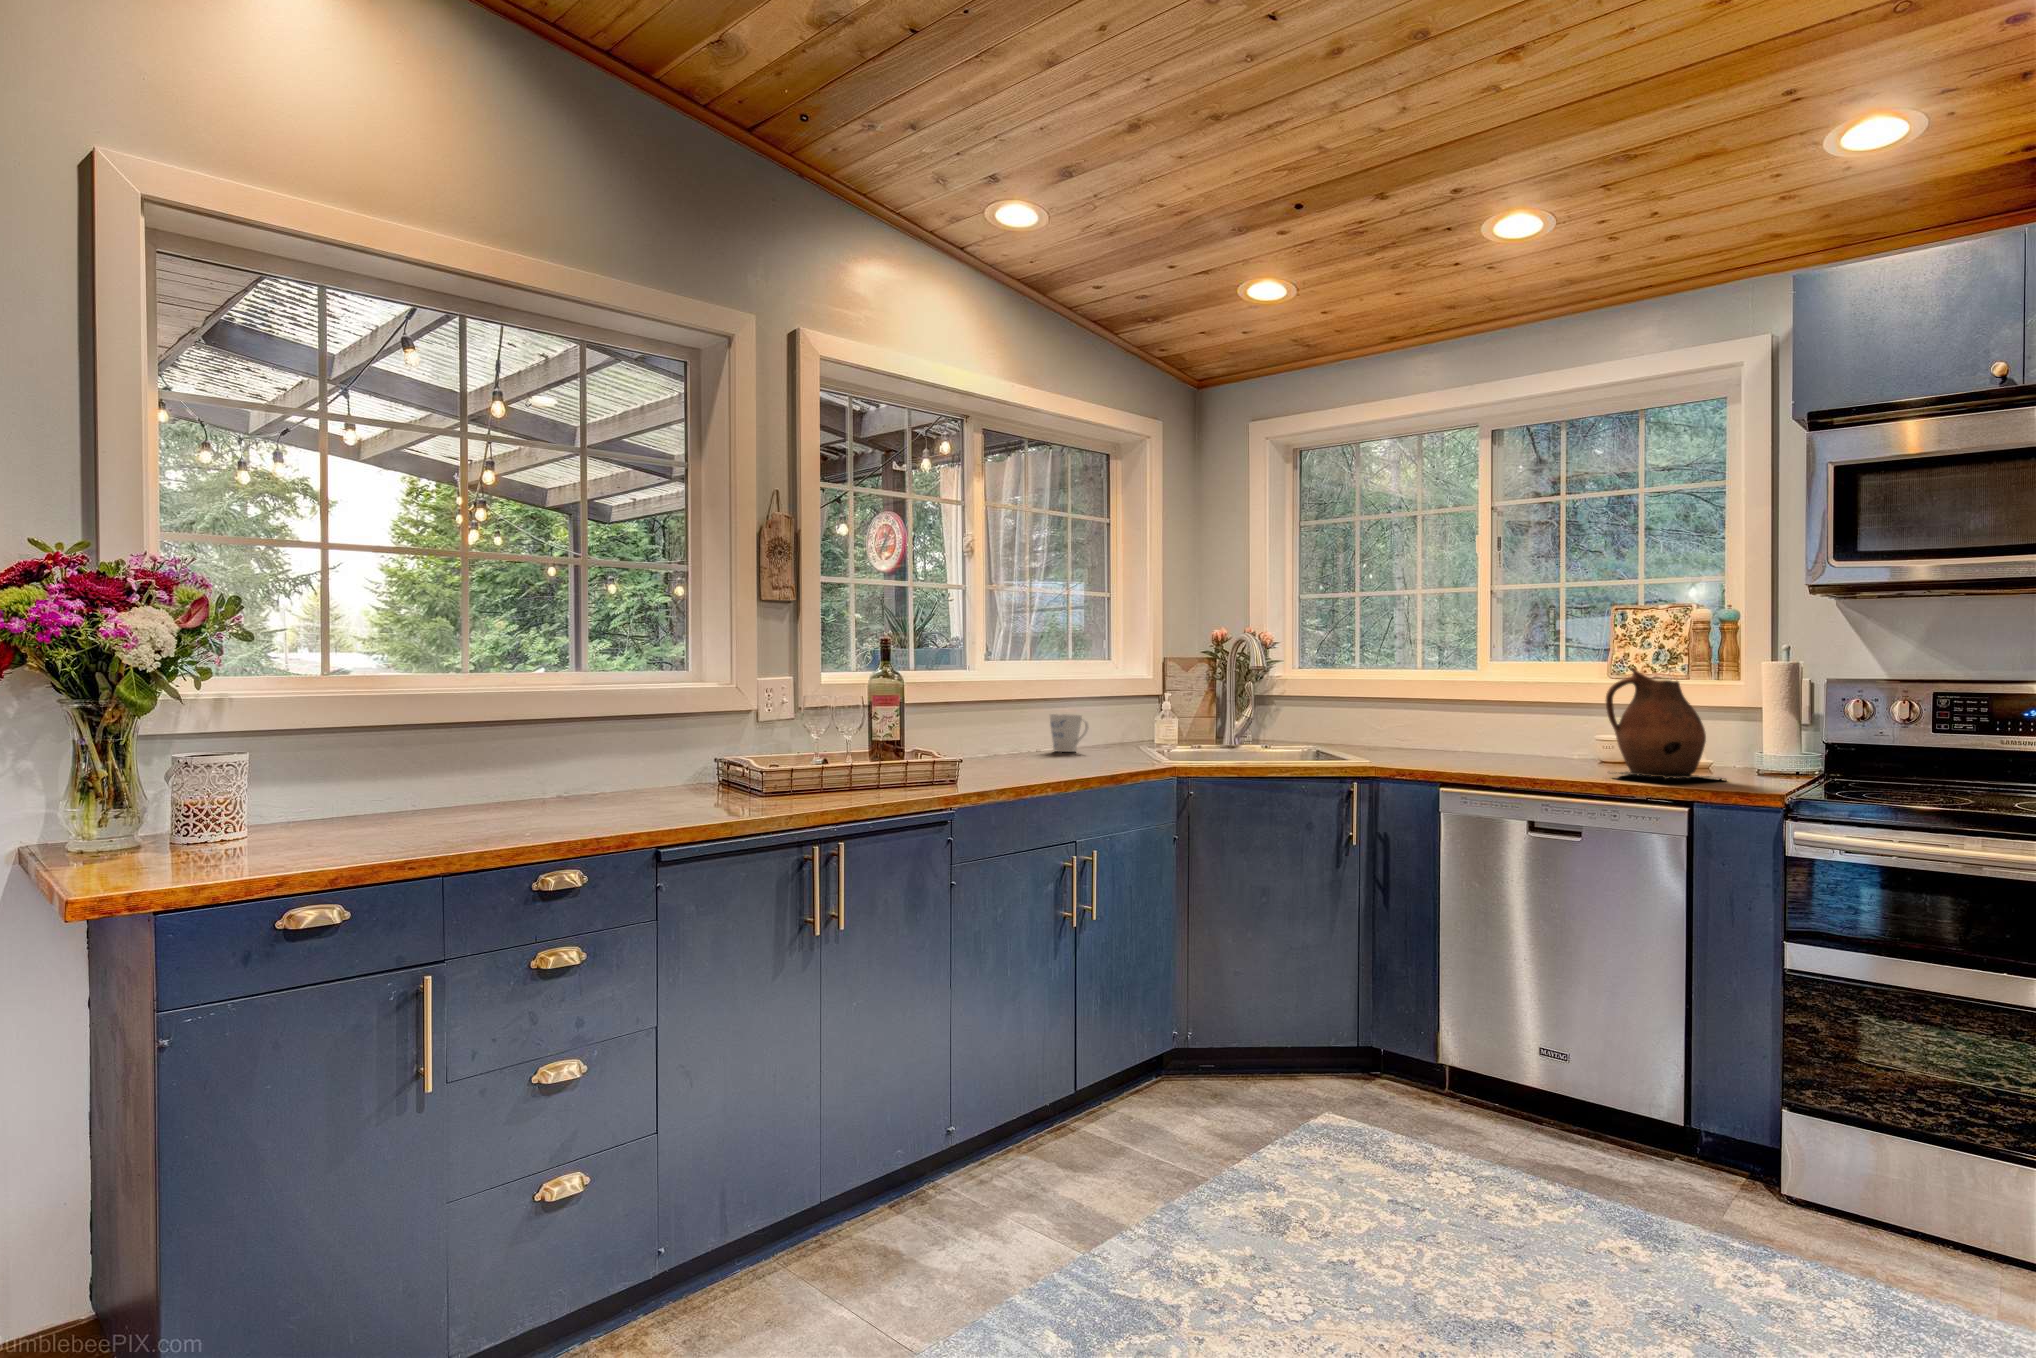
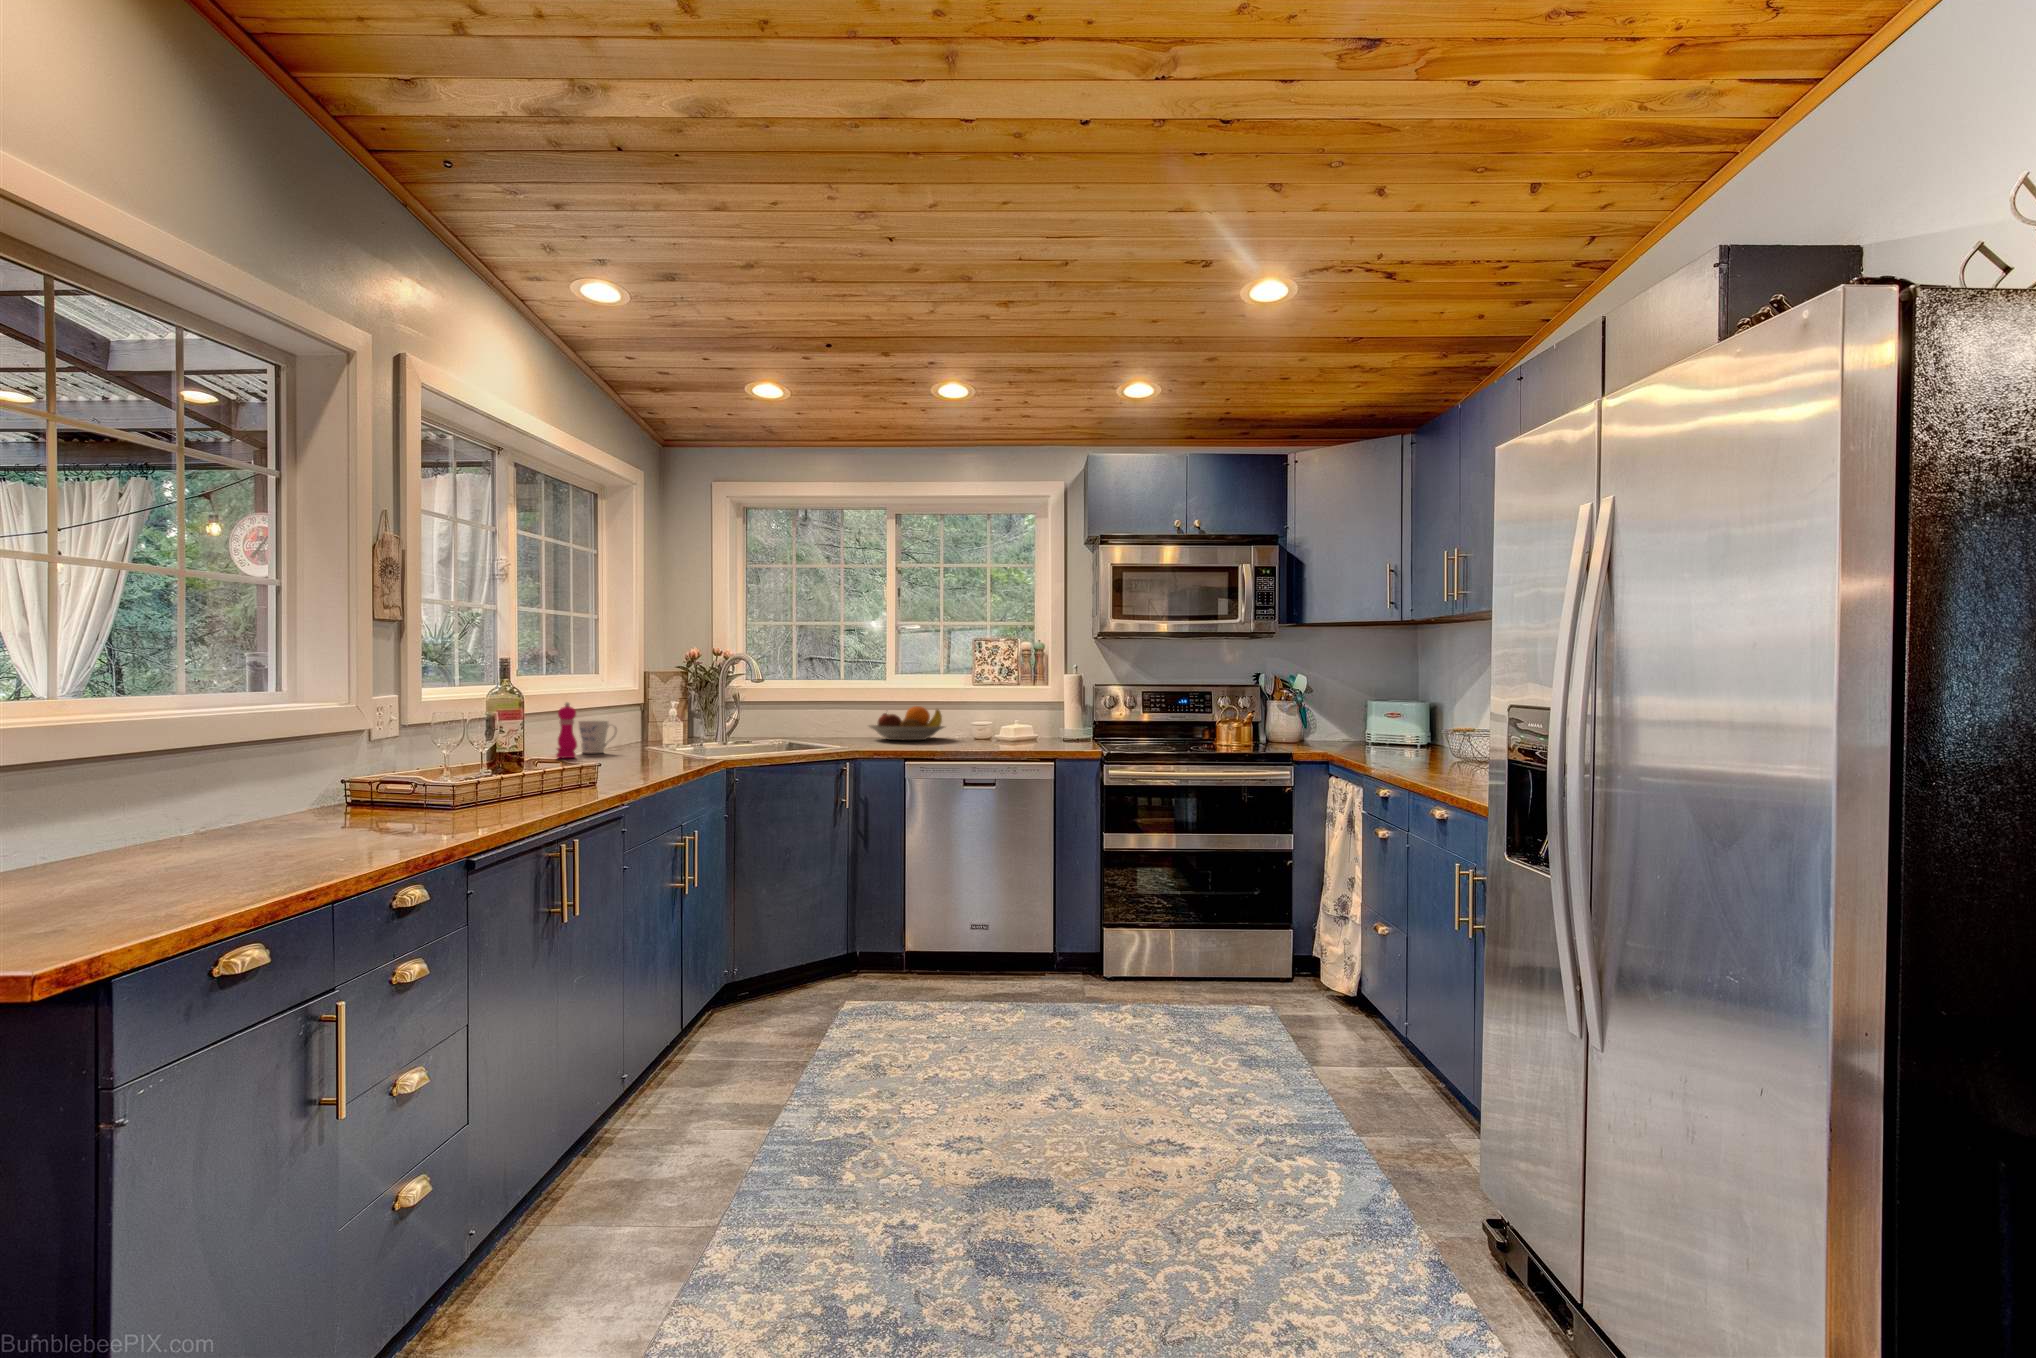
ceramic pitcher: present [1606,668,1727,781] -> none [999,680,1060,748]
pepper mill: none [1014,692,1037,755] -> present [556,702,577,758]
fruit bowl: none [1425,708,1549,758] -> present [869,706,944,740]

